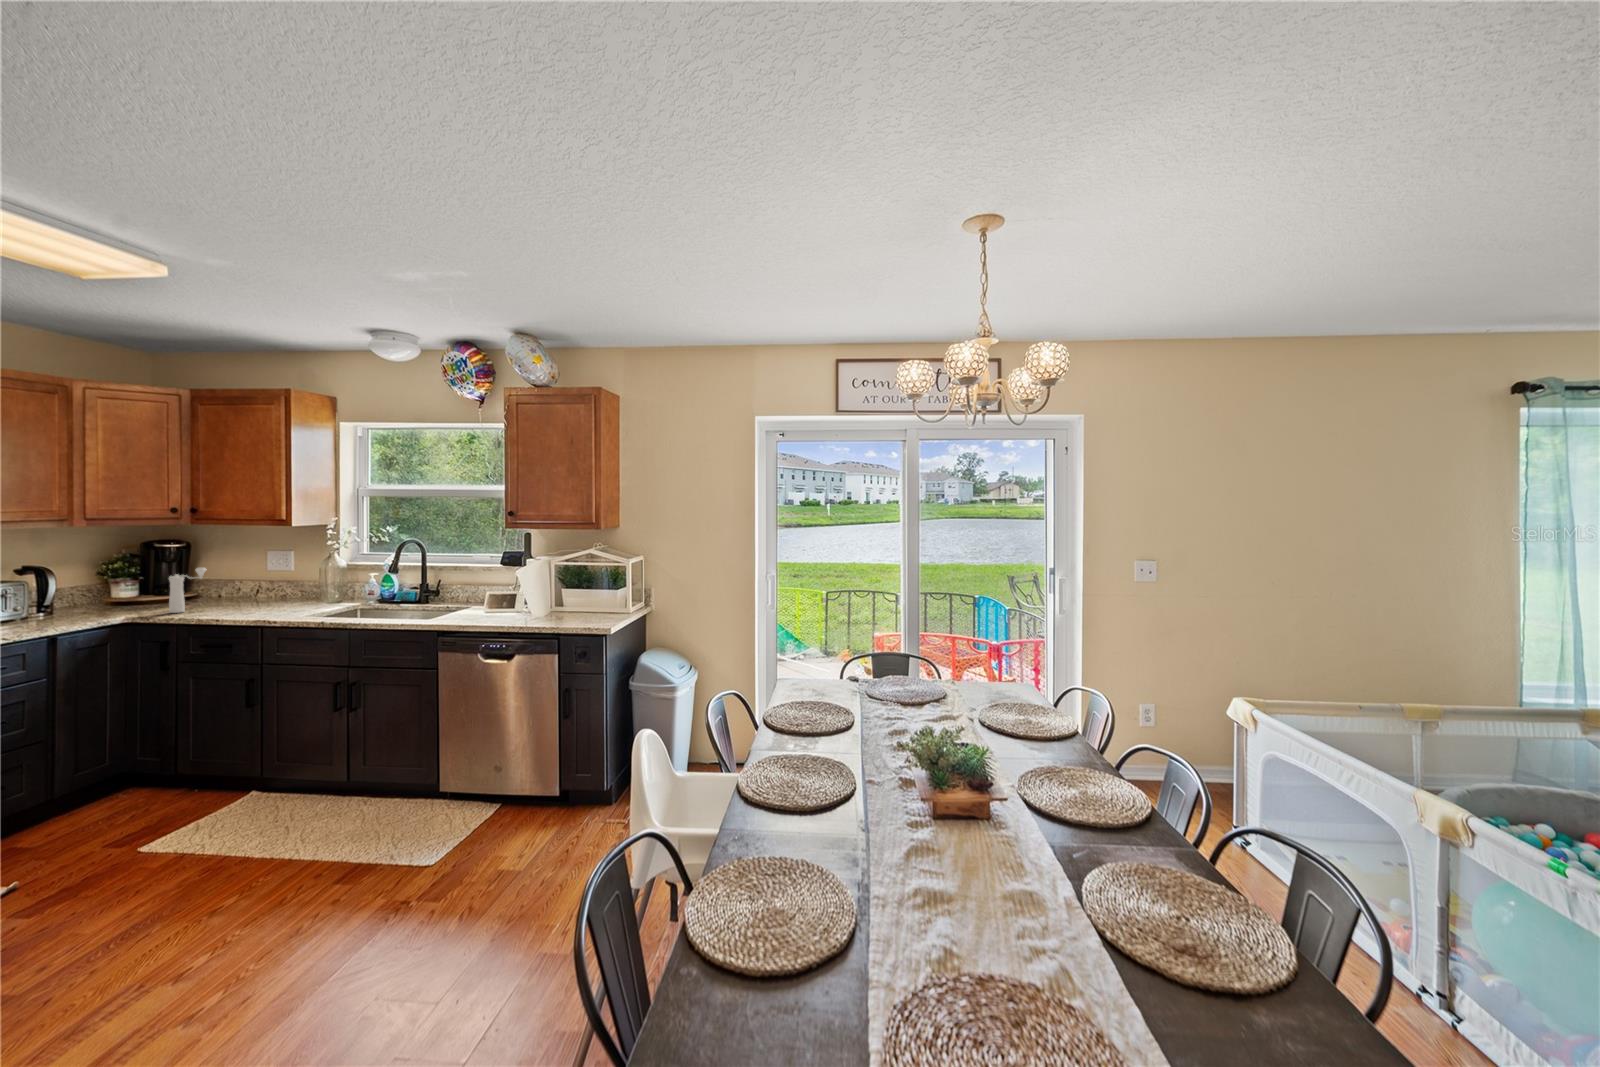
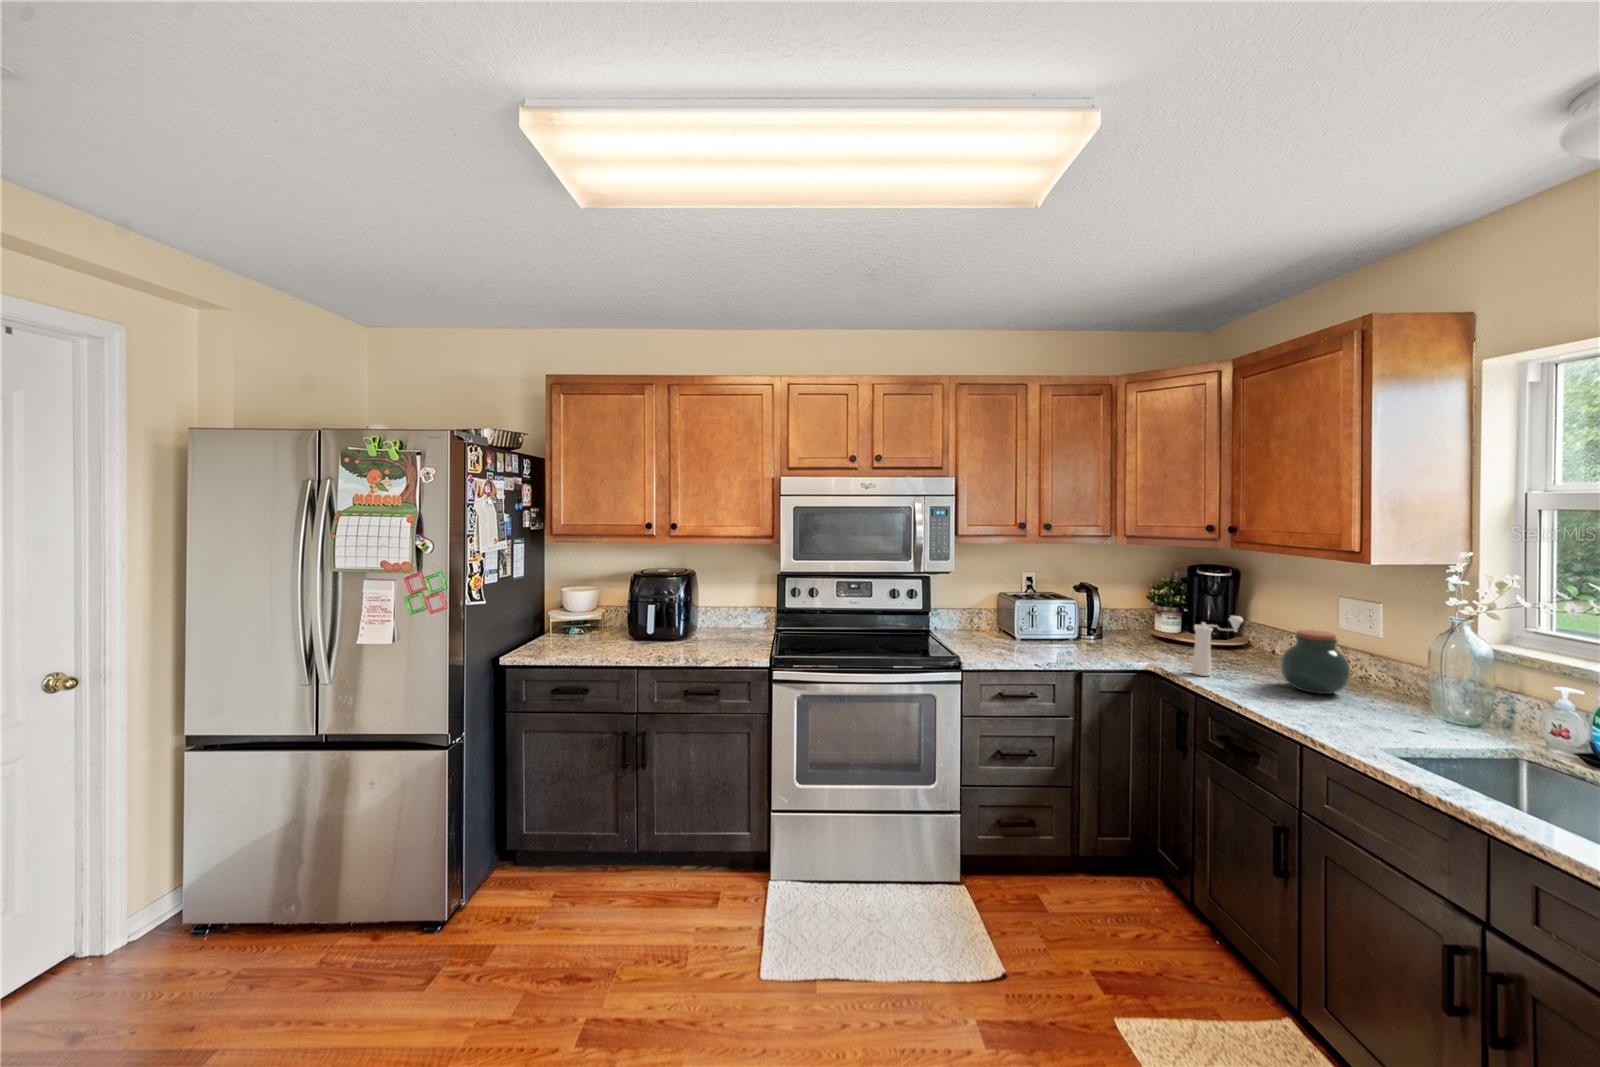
jar: none [236,570,280,607] -> present [1280,630,1350,694]

